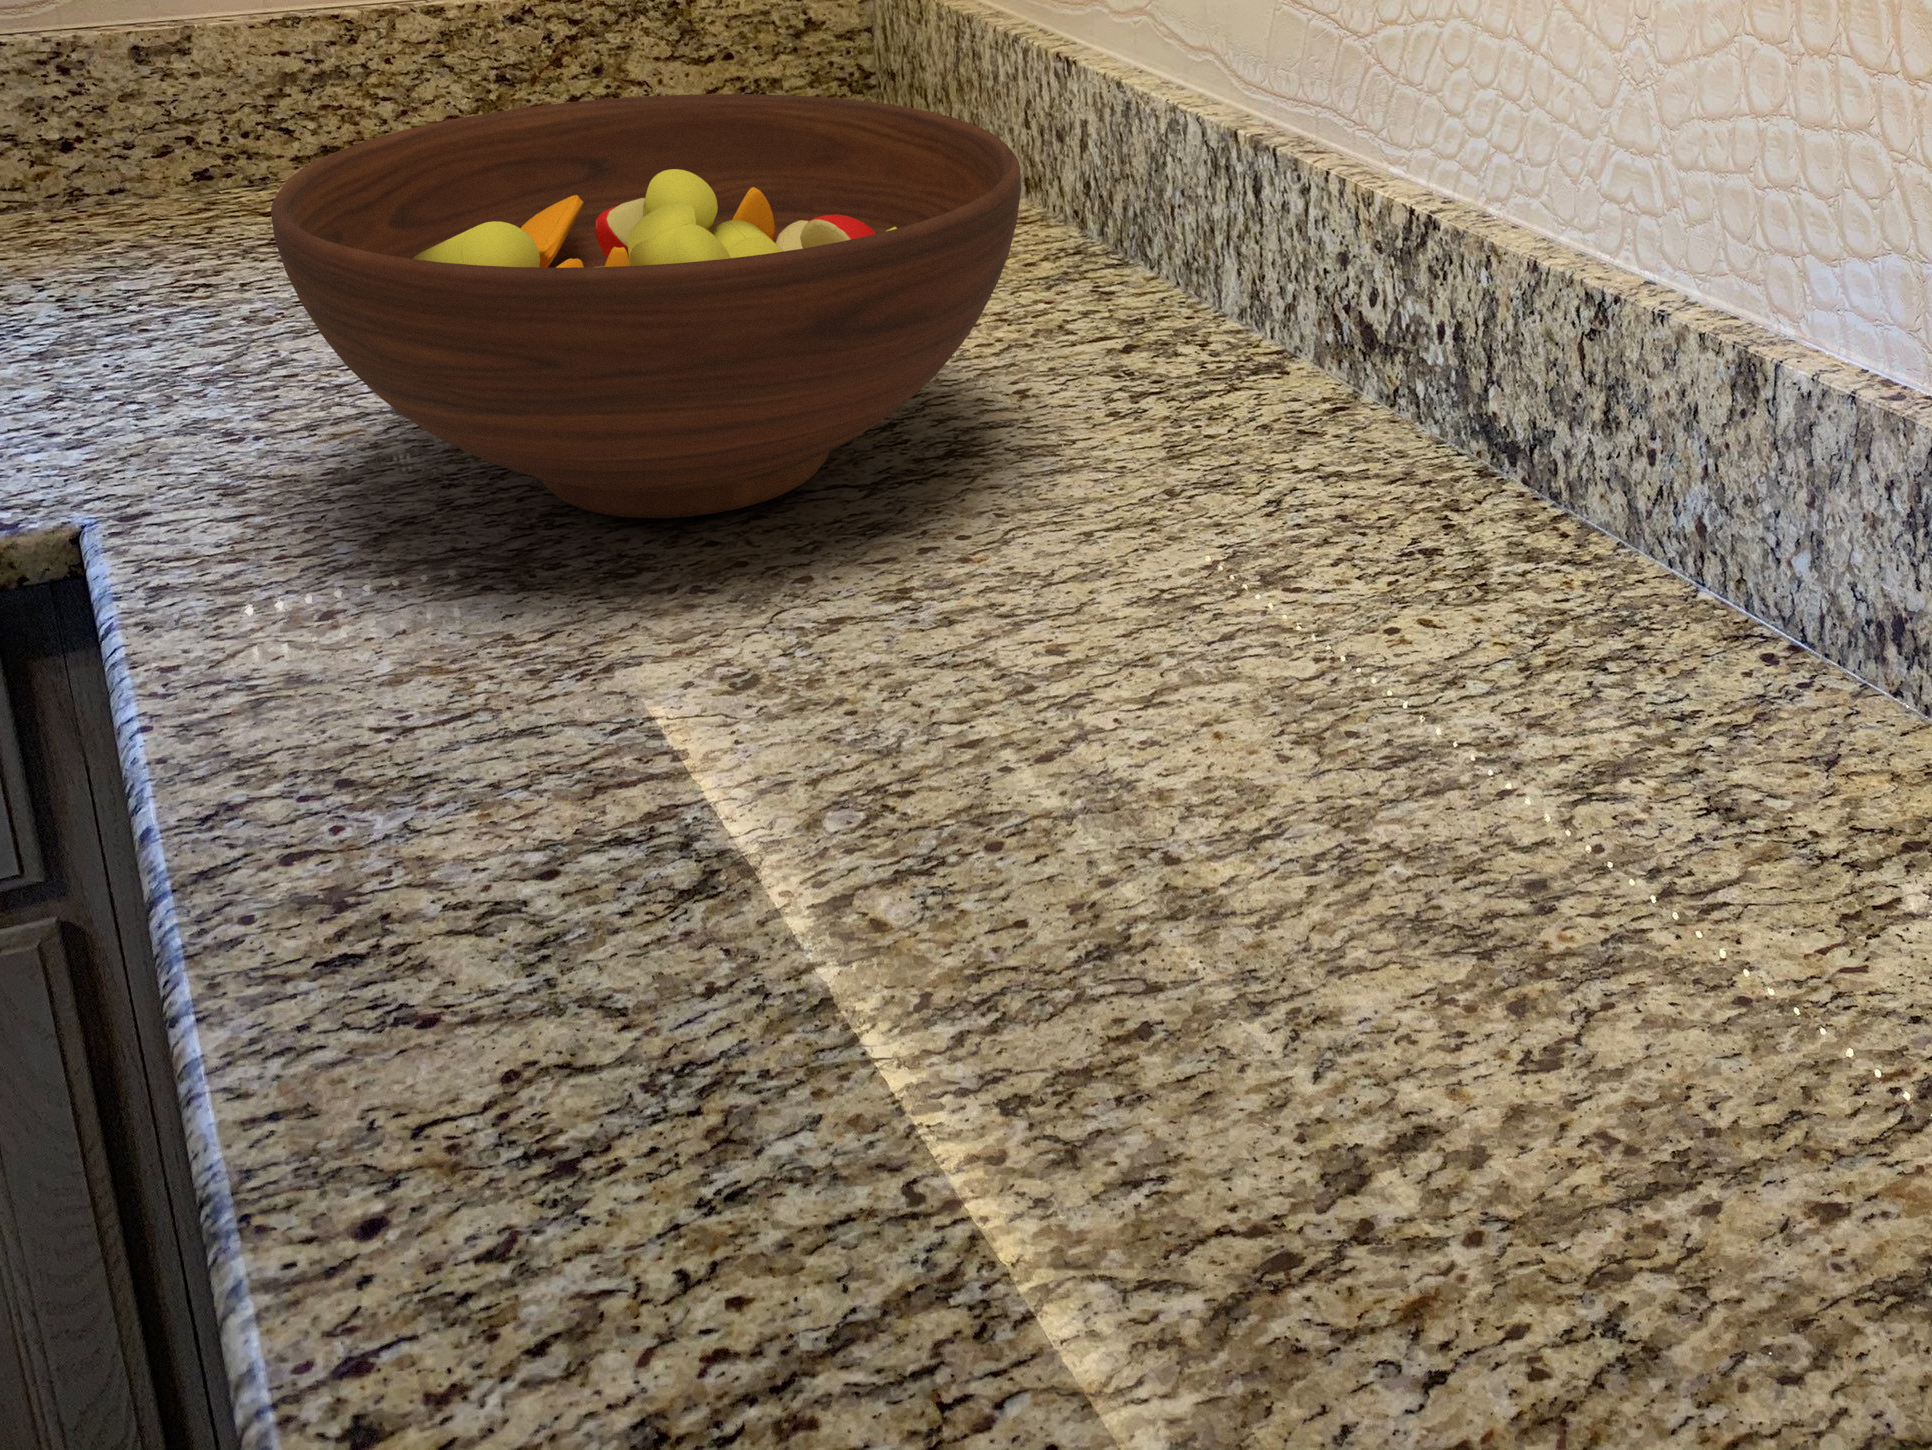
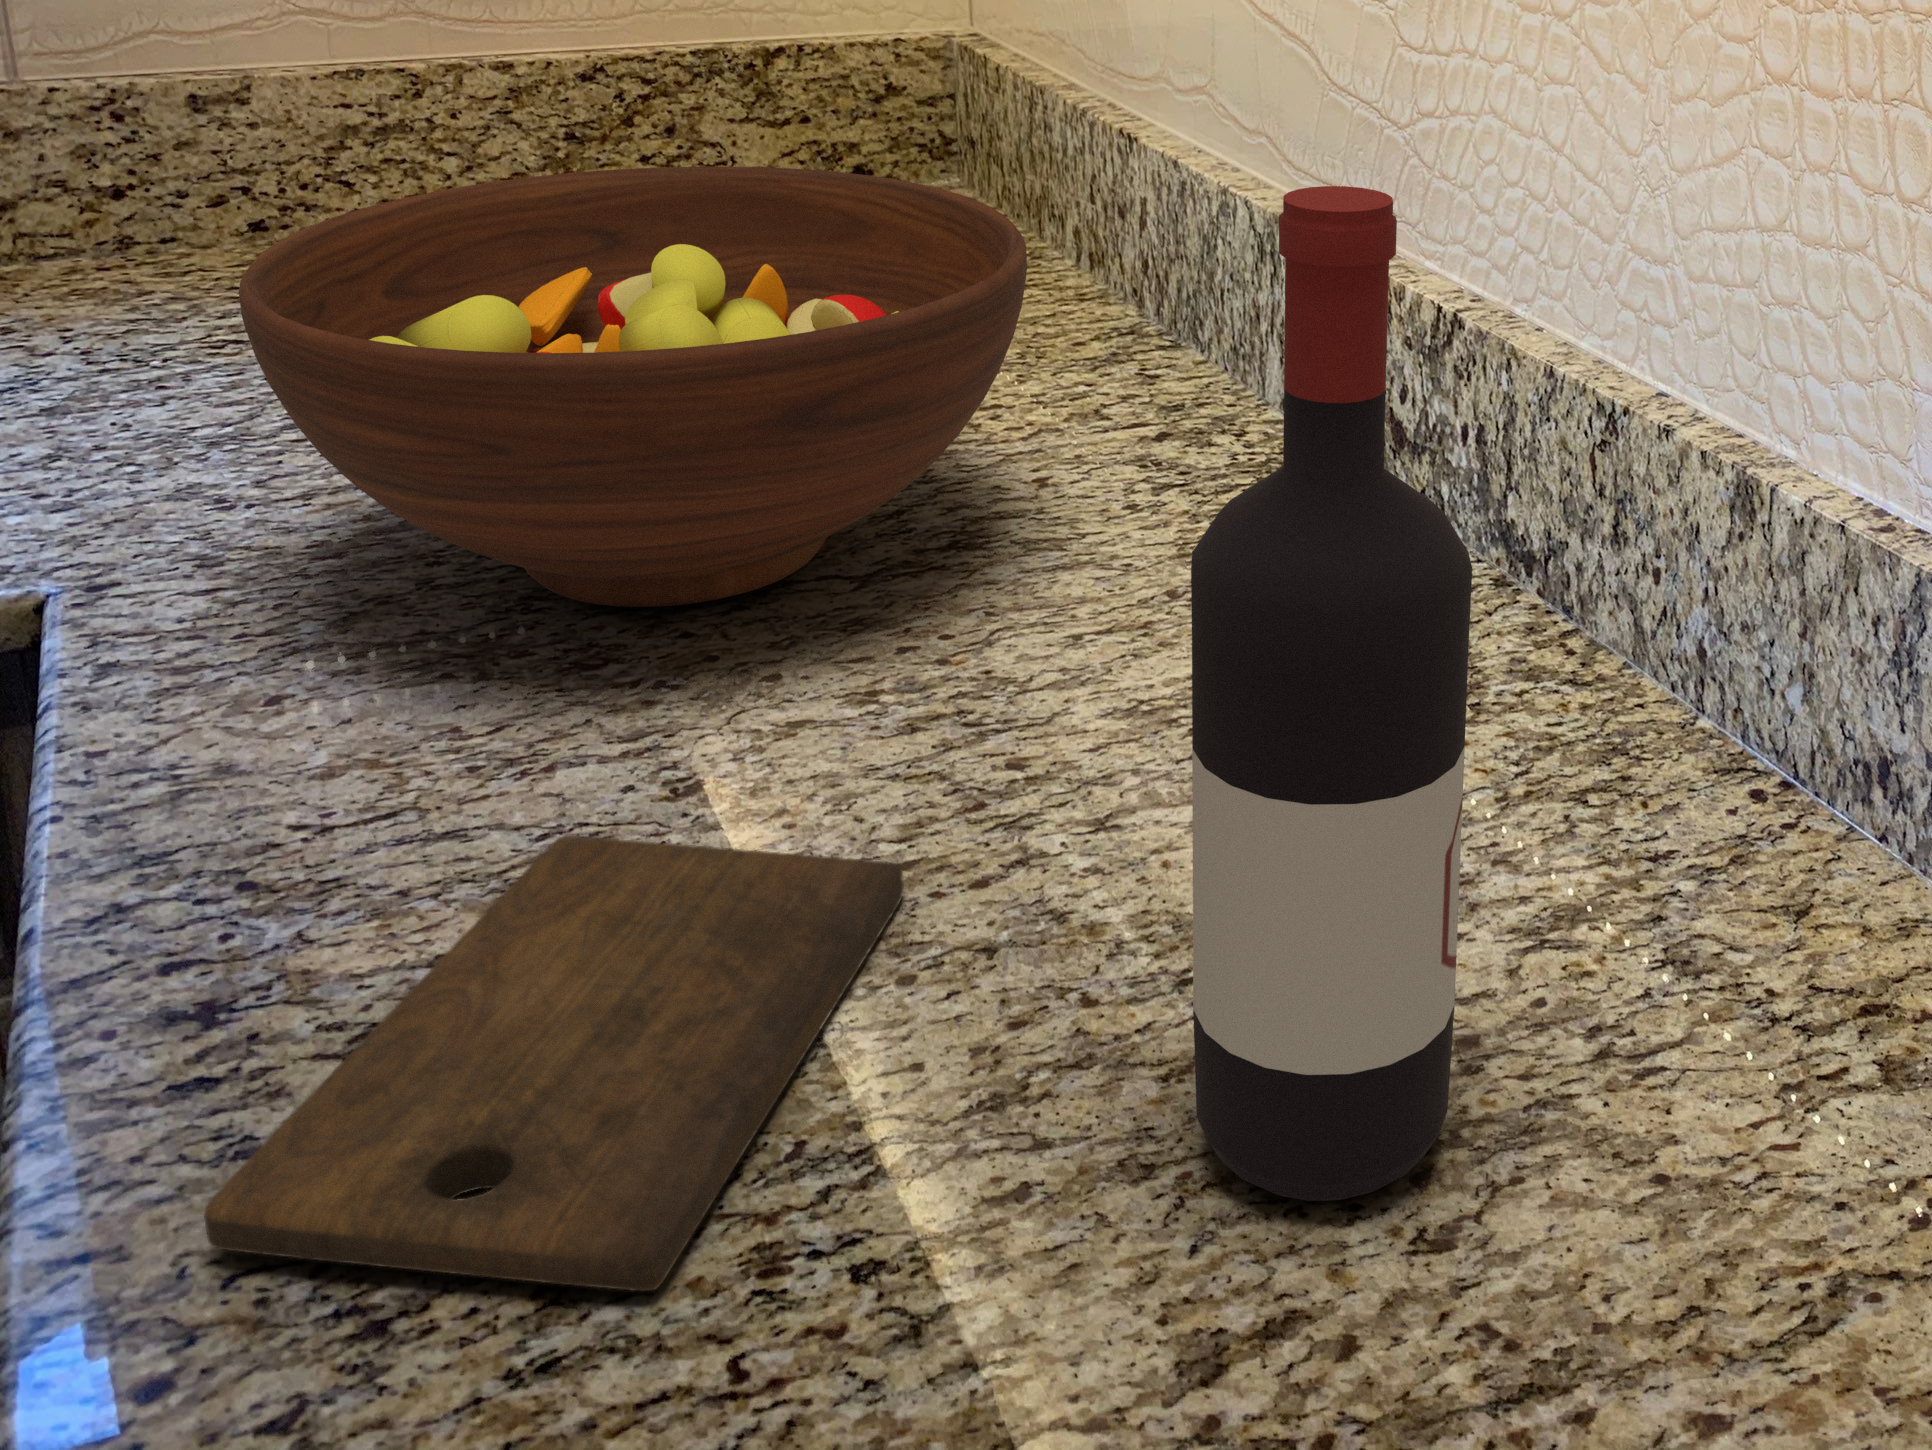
wine bottle: none [1301,65,1572,1030] -> present [1191,186,1472,1201]
cutting board: none [388,726,975,1129] -> present [204,836,904,1291]

